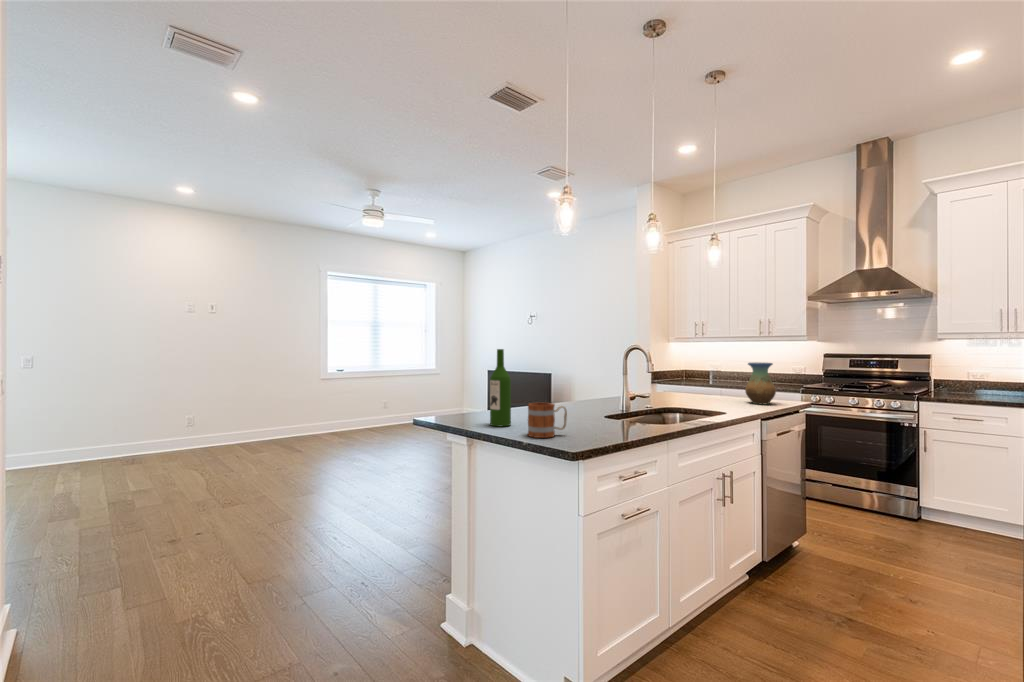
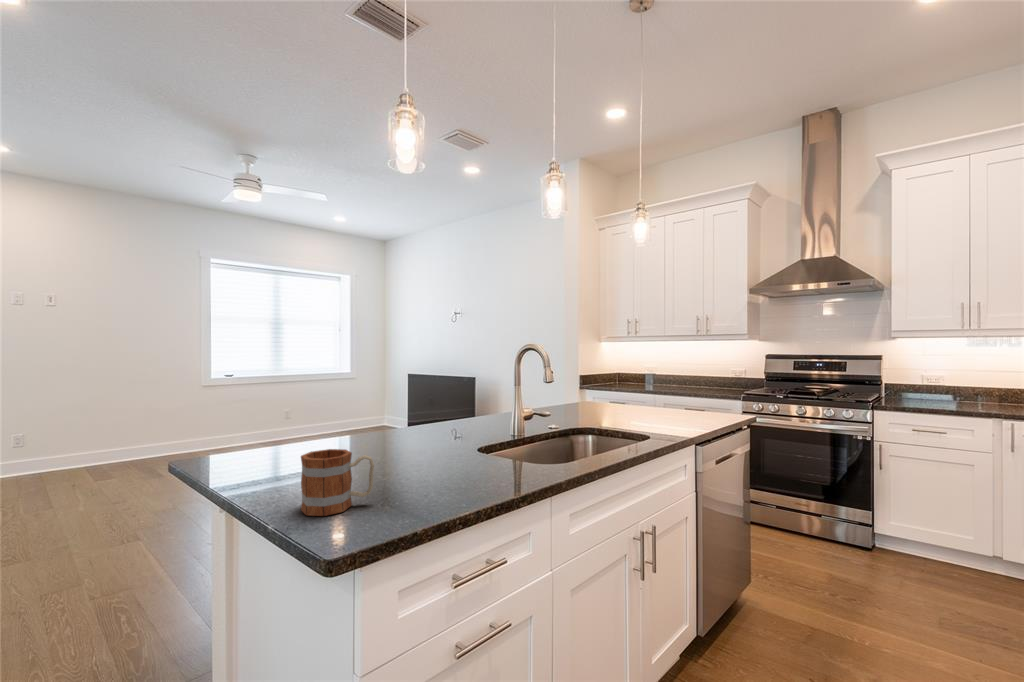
wine bottle: present [490,349,511,427] -> none [266,358,304,486]
vase: present [745,363,776,404] -> none [677,369,714,422]

